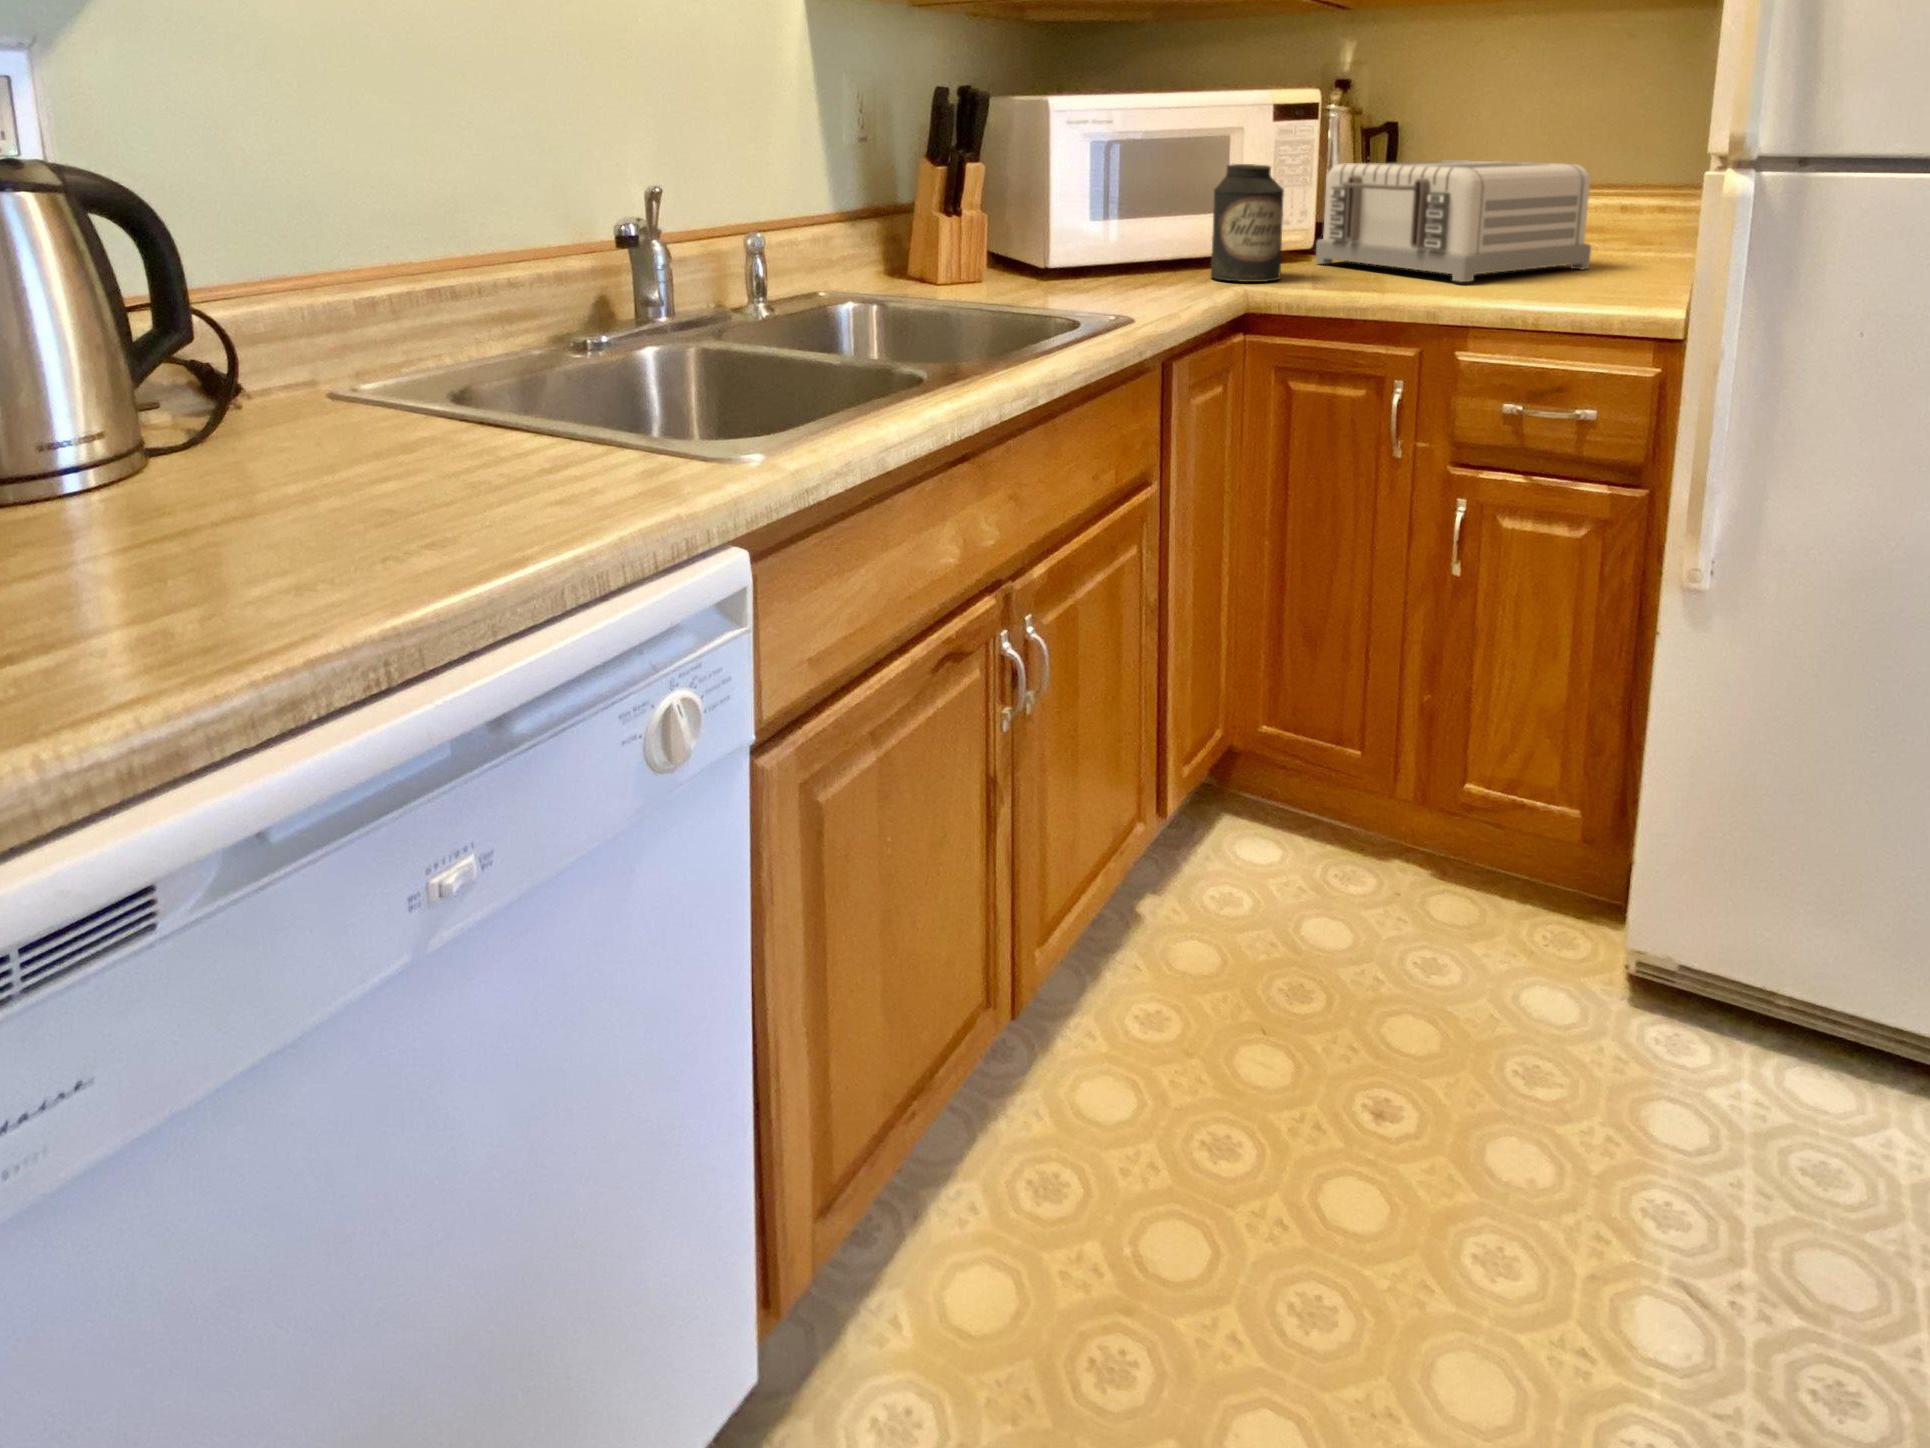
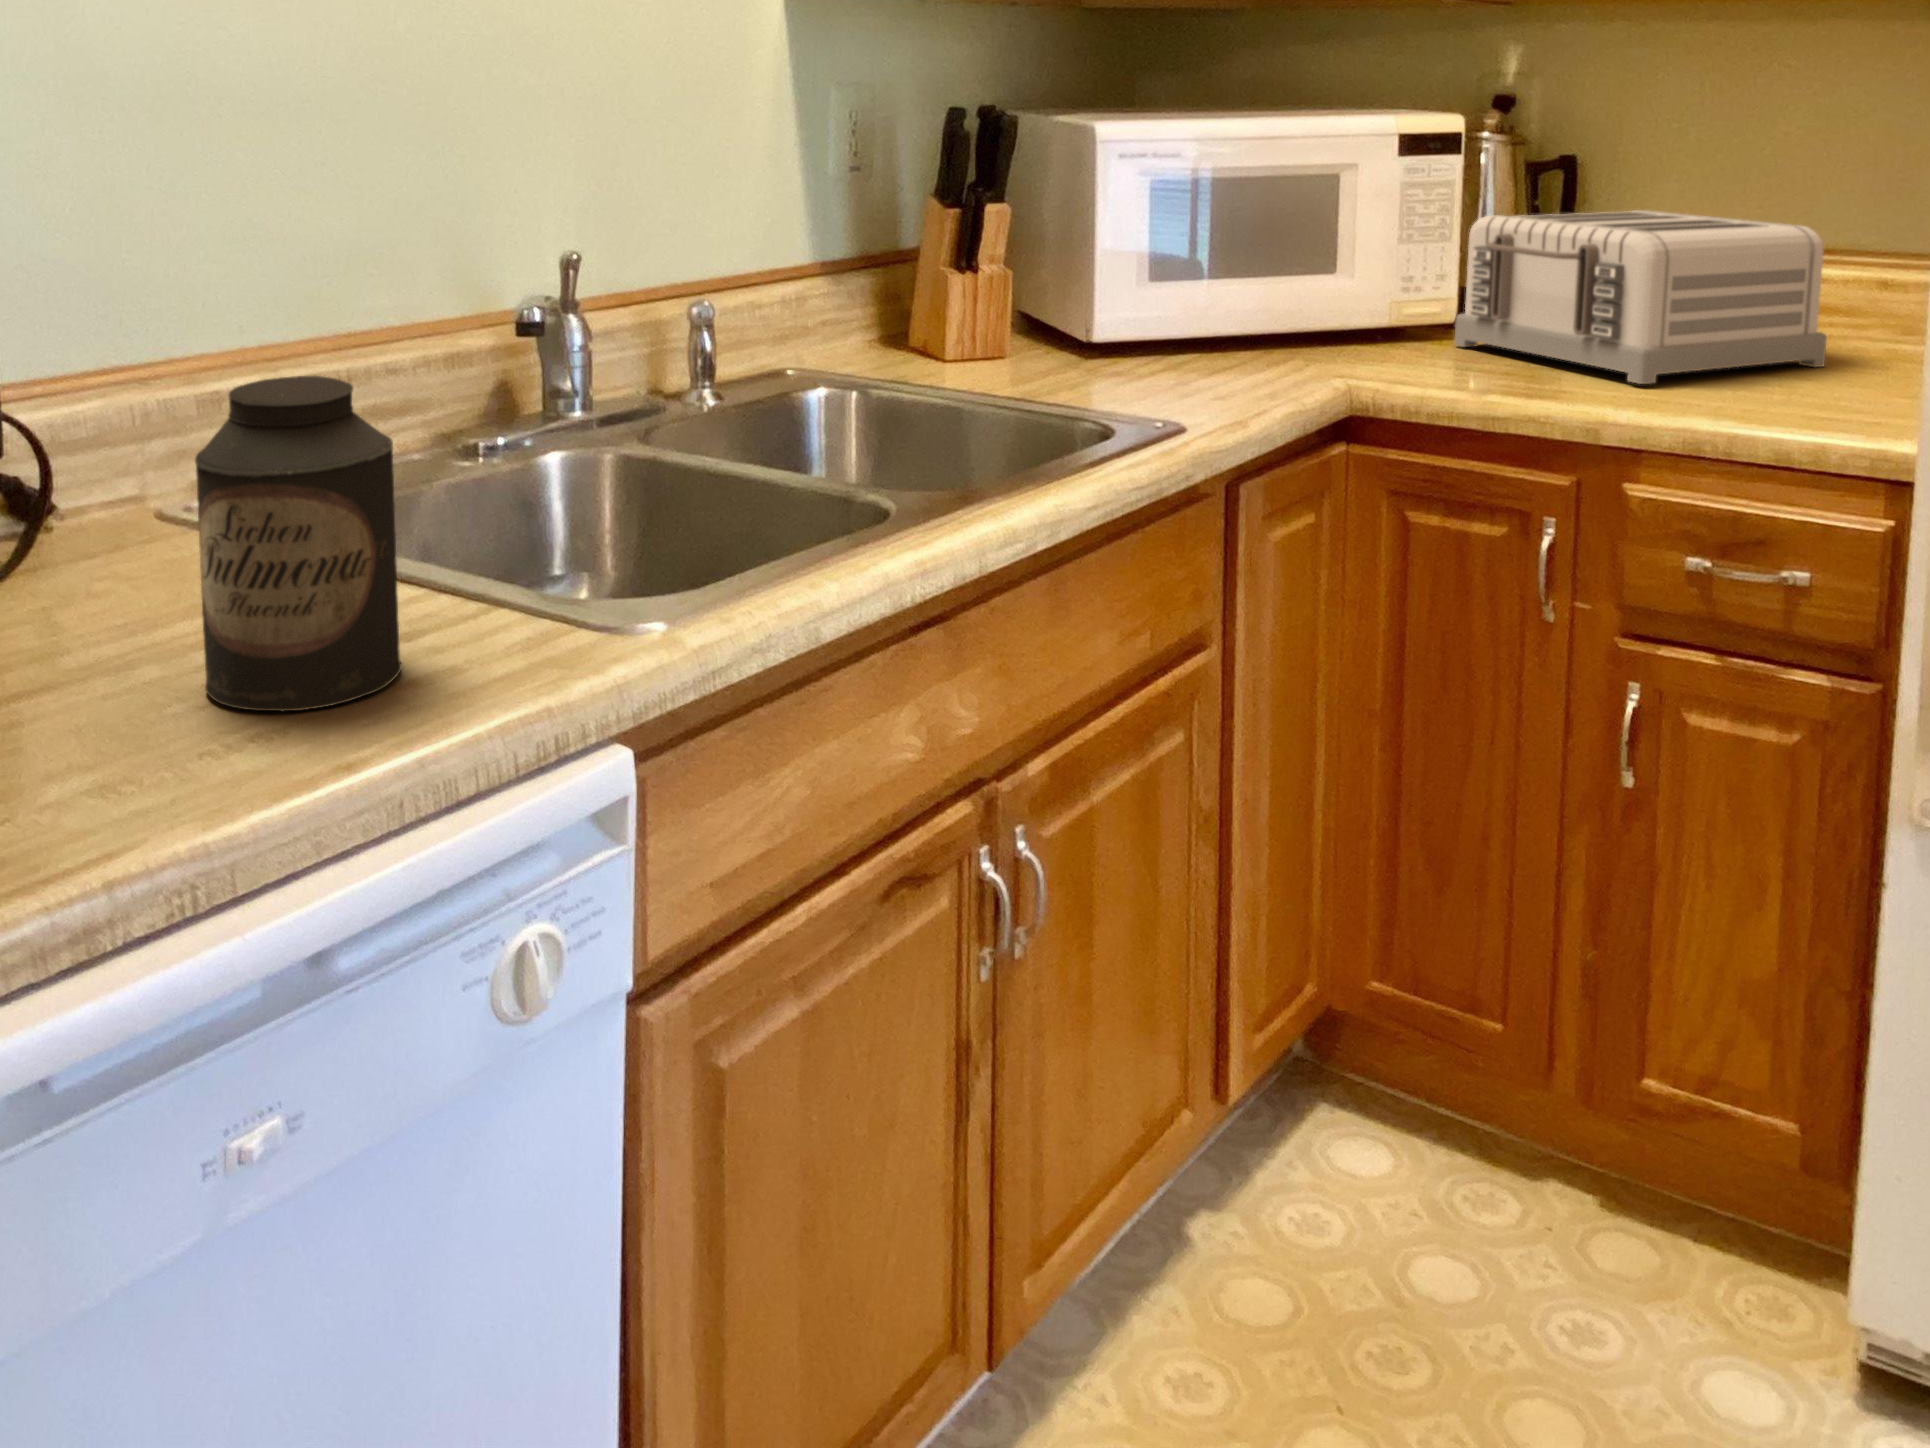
canister: present [1211,164,1284,282] -> present [195,376,402,711]

